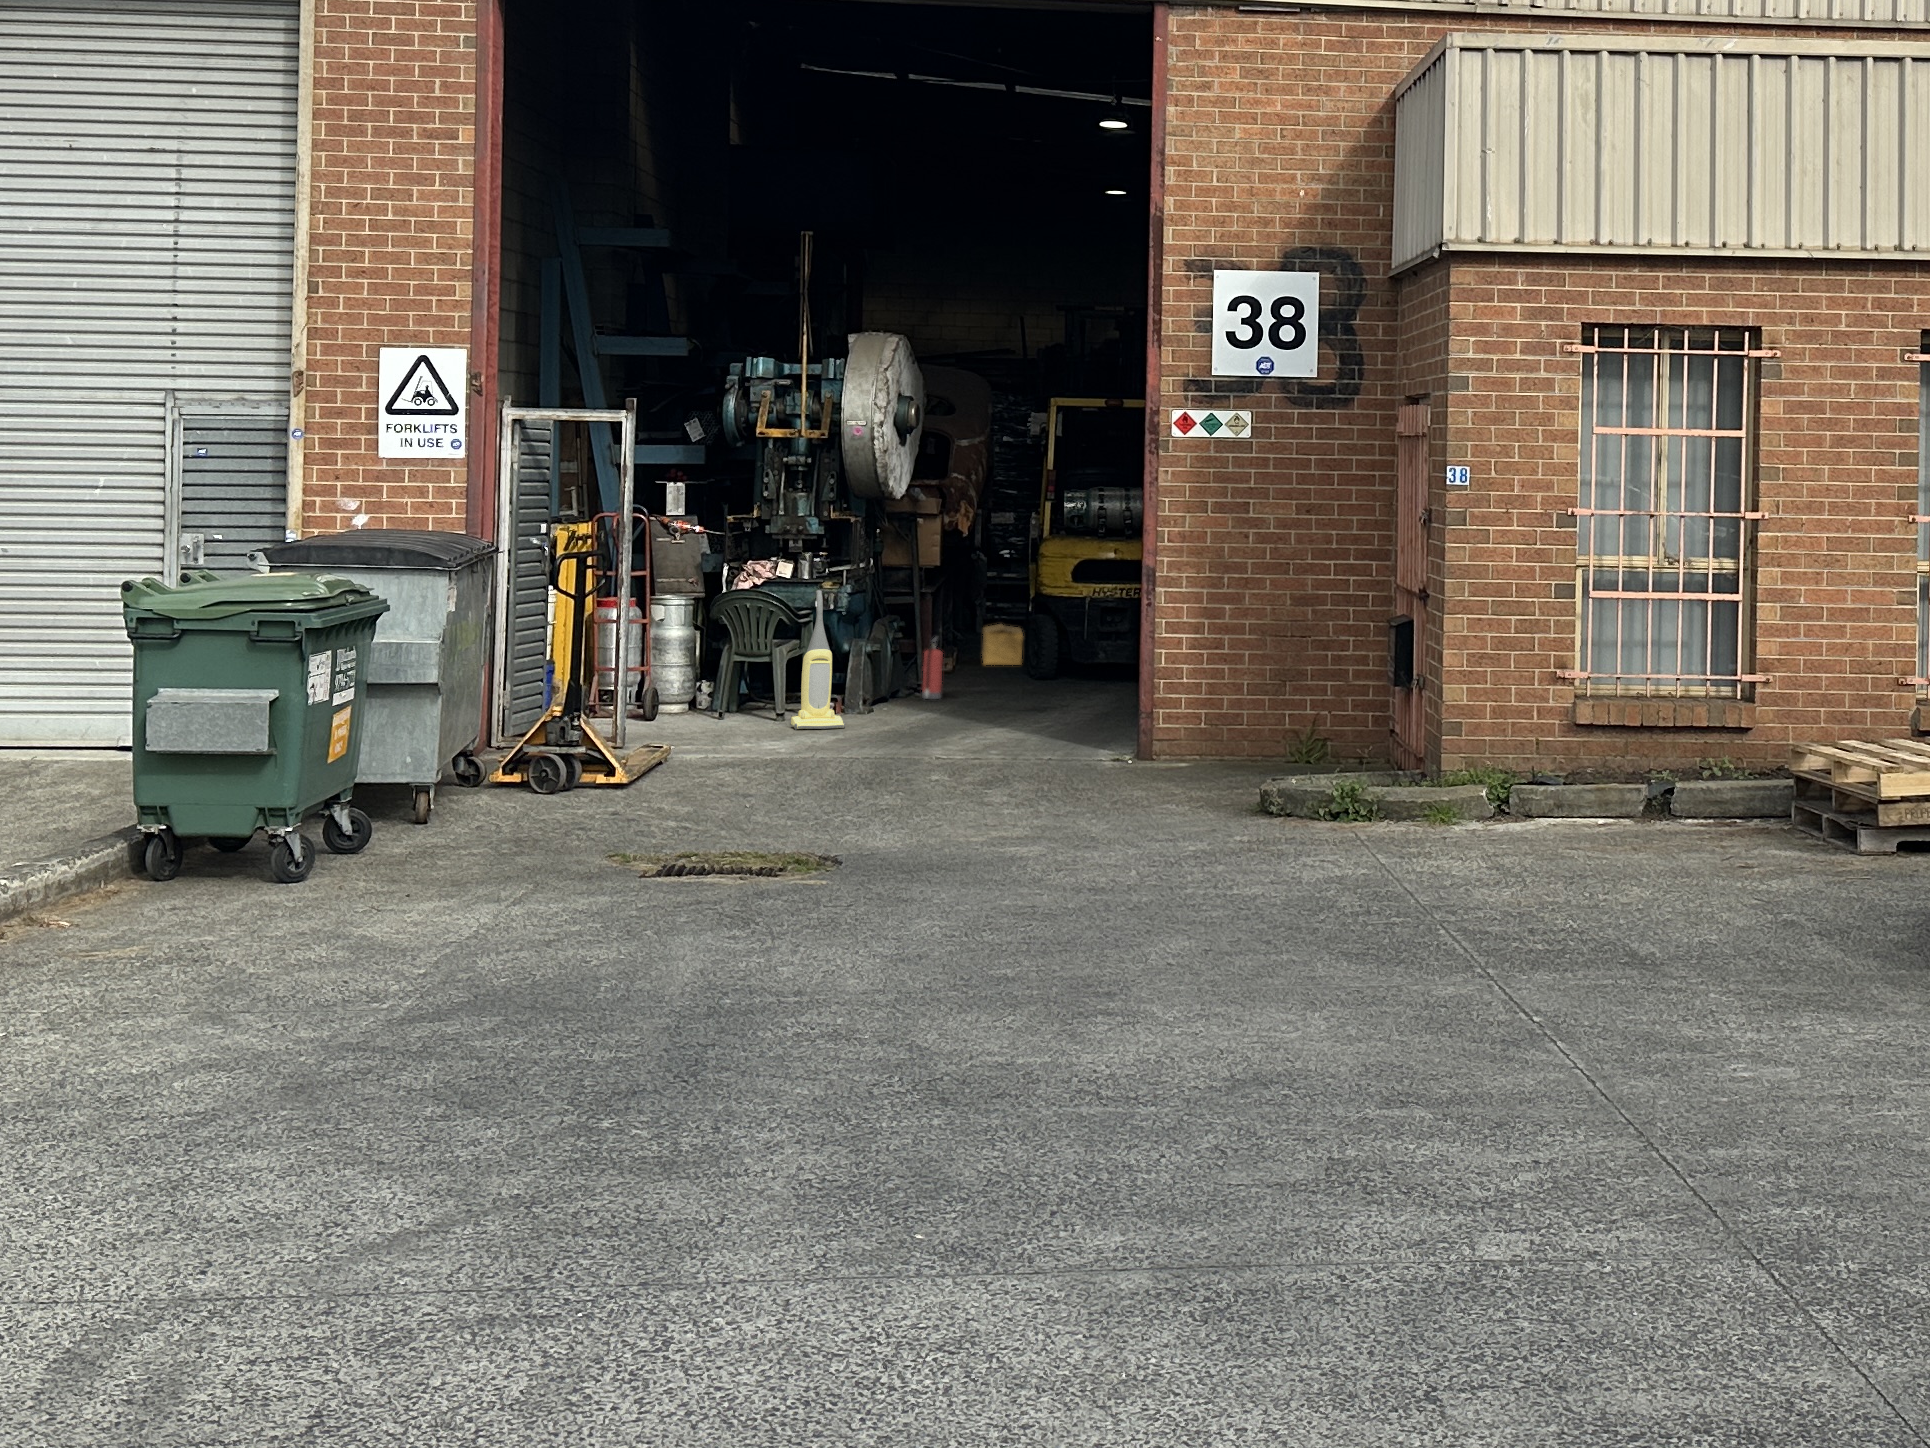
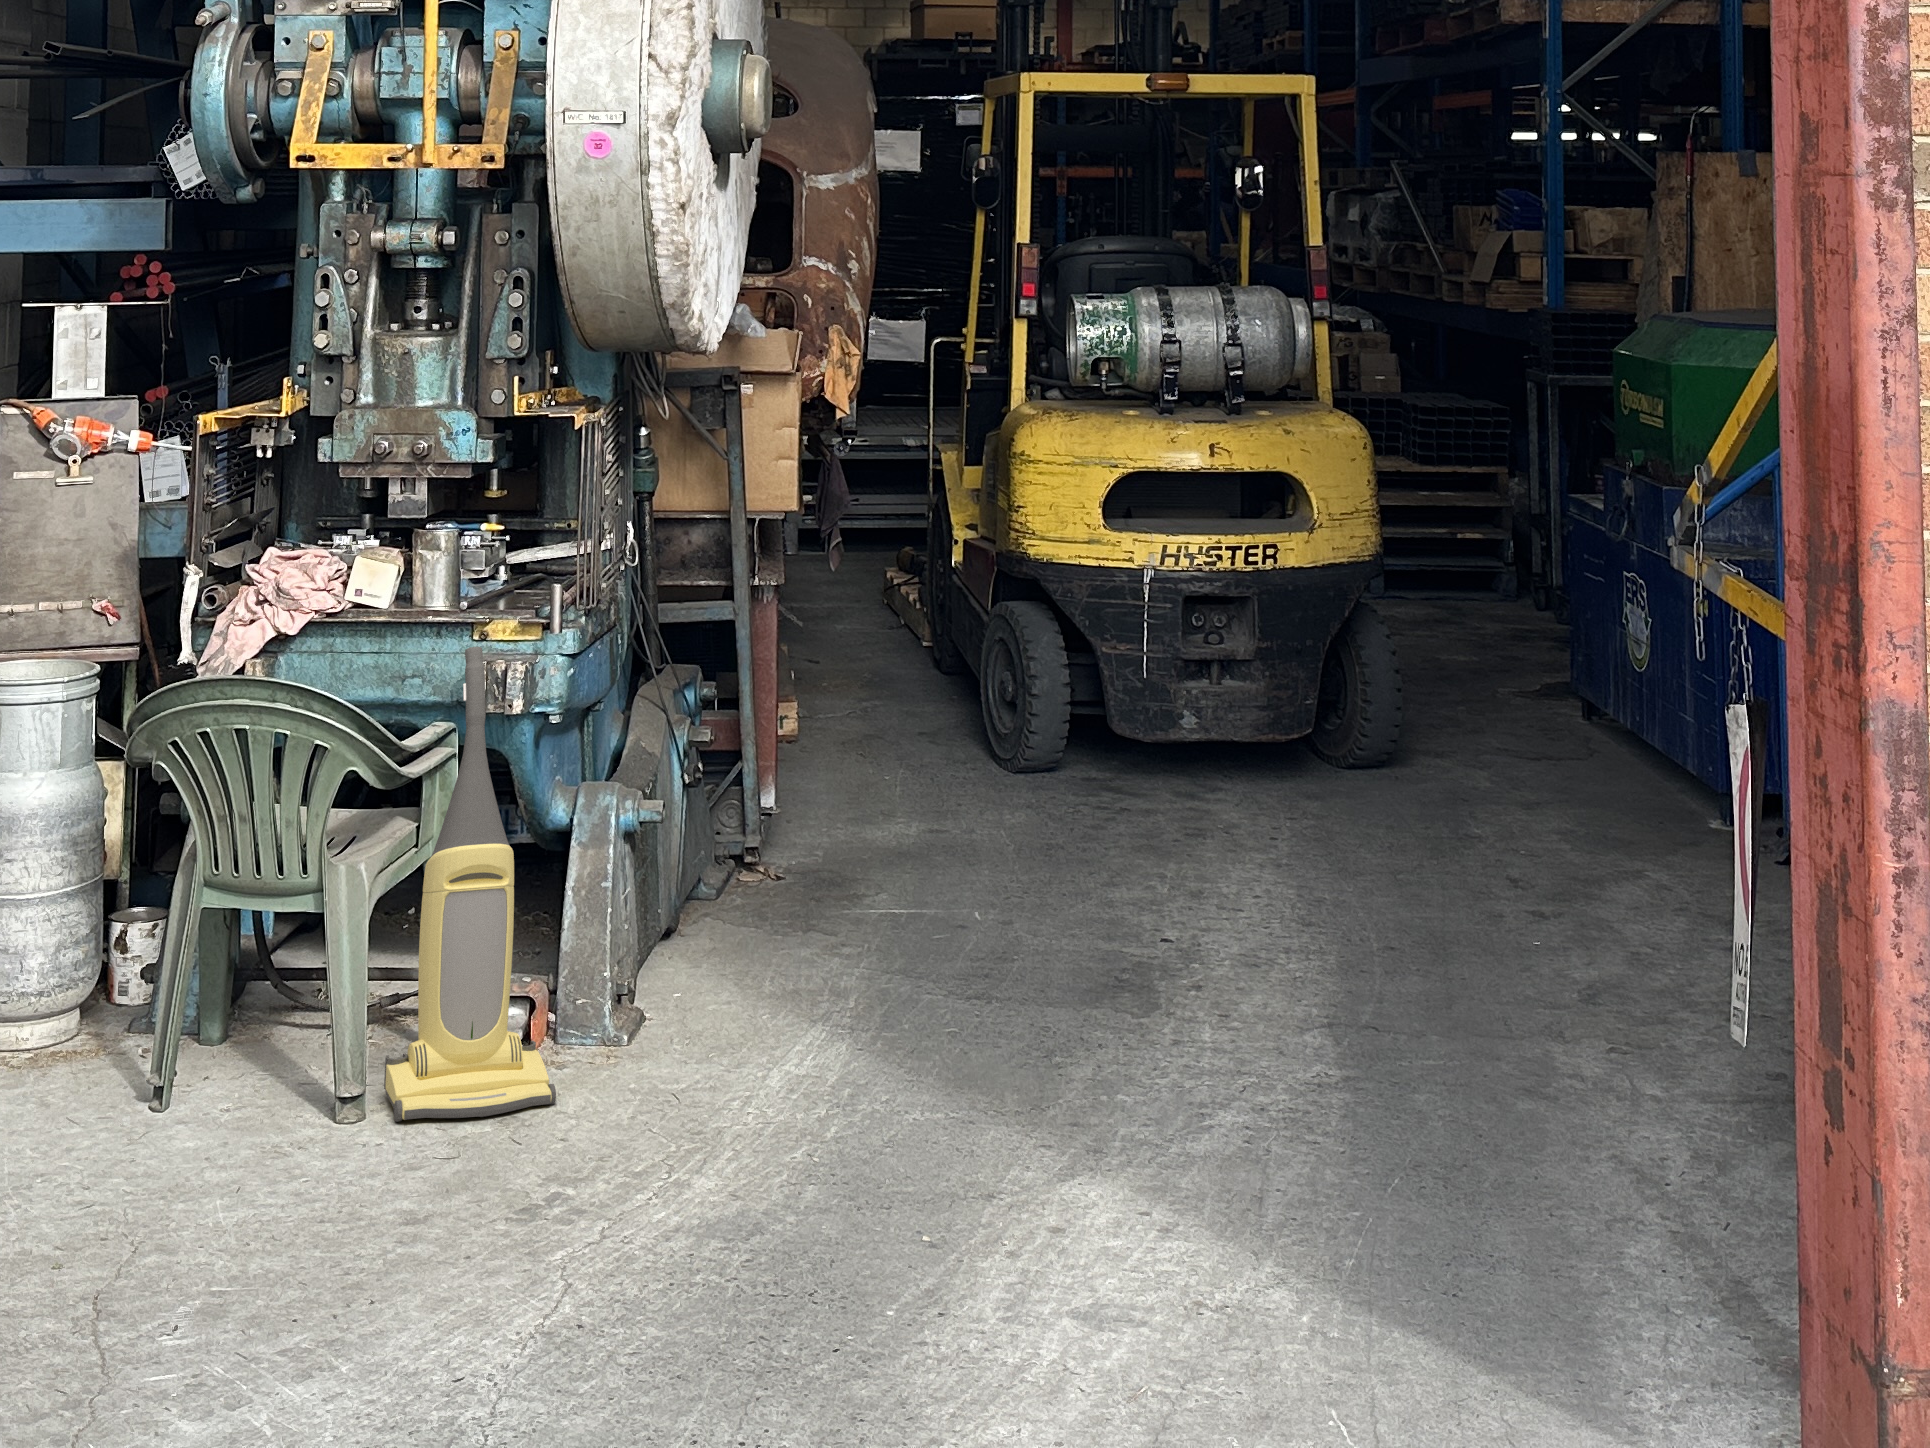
cardboard box: present [982,624,1023,665] -> none [848,586,945,691]
fire extinguisher: present [922,637,943,699] -> none [756,700,809,878]

